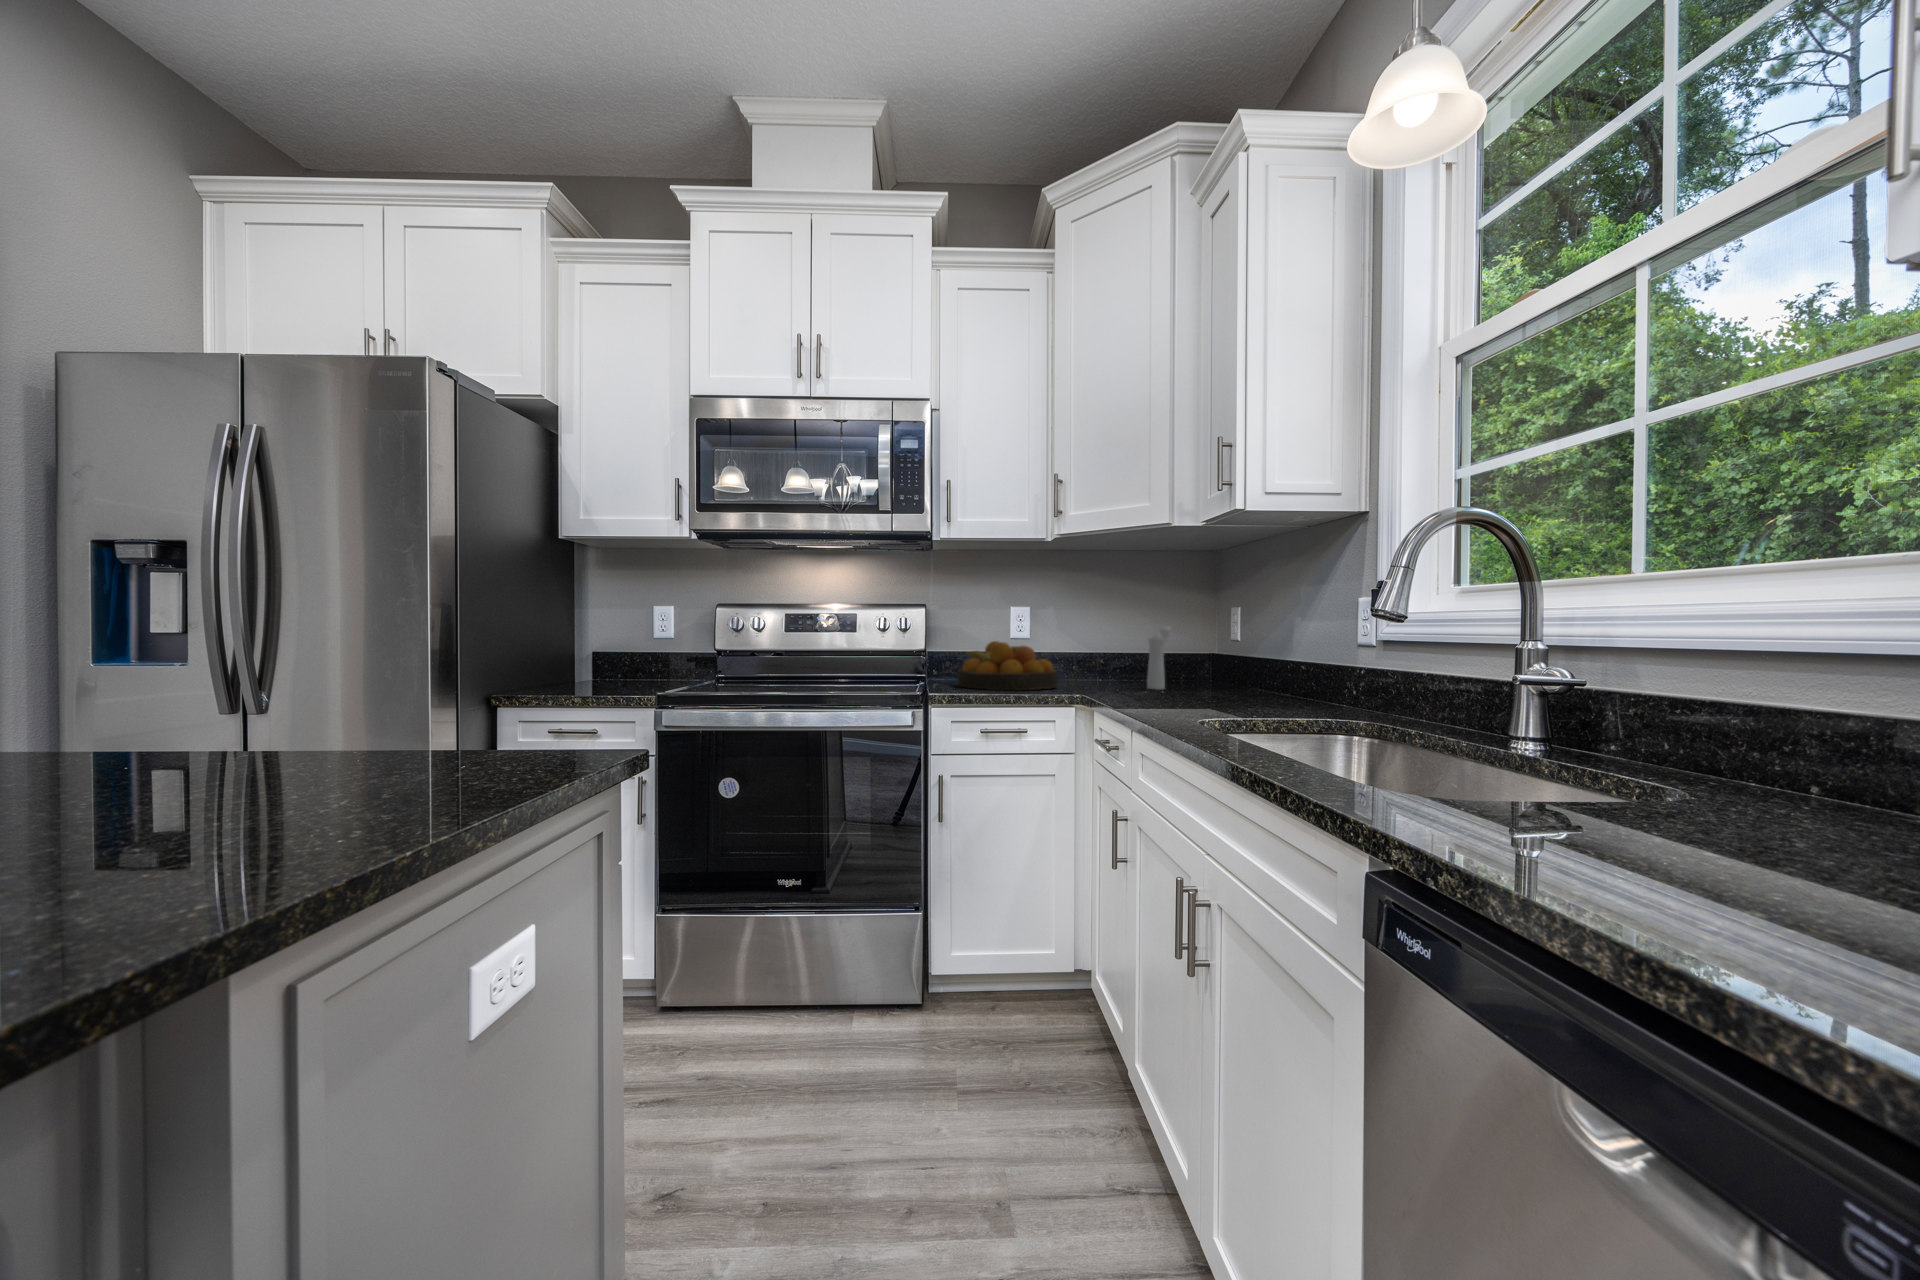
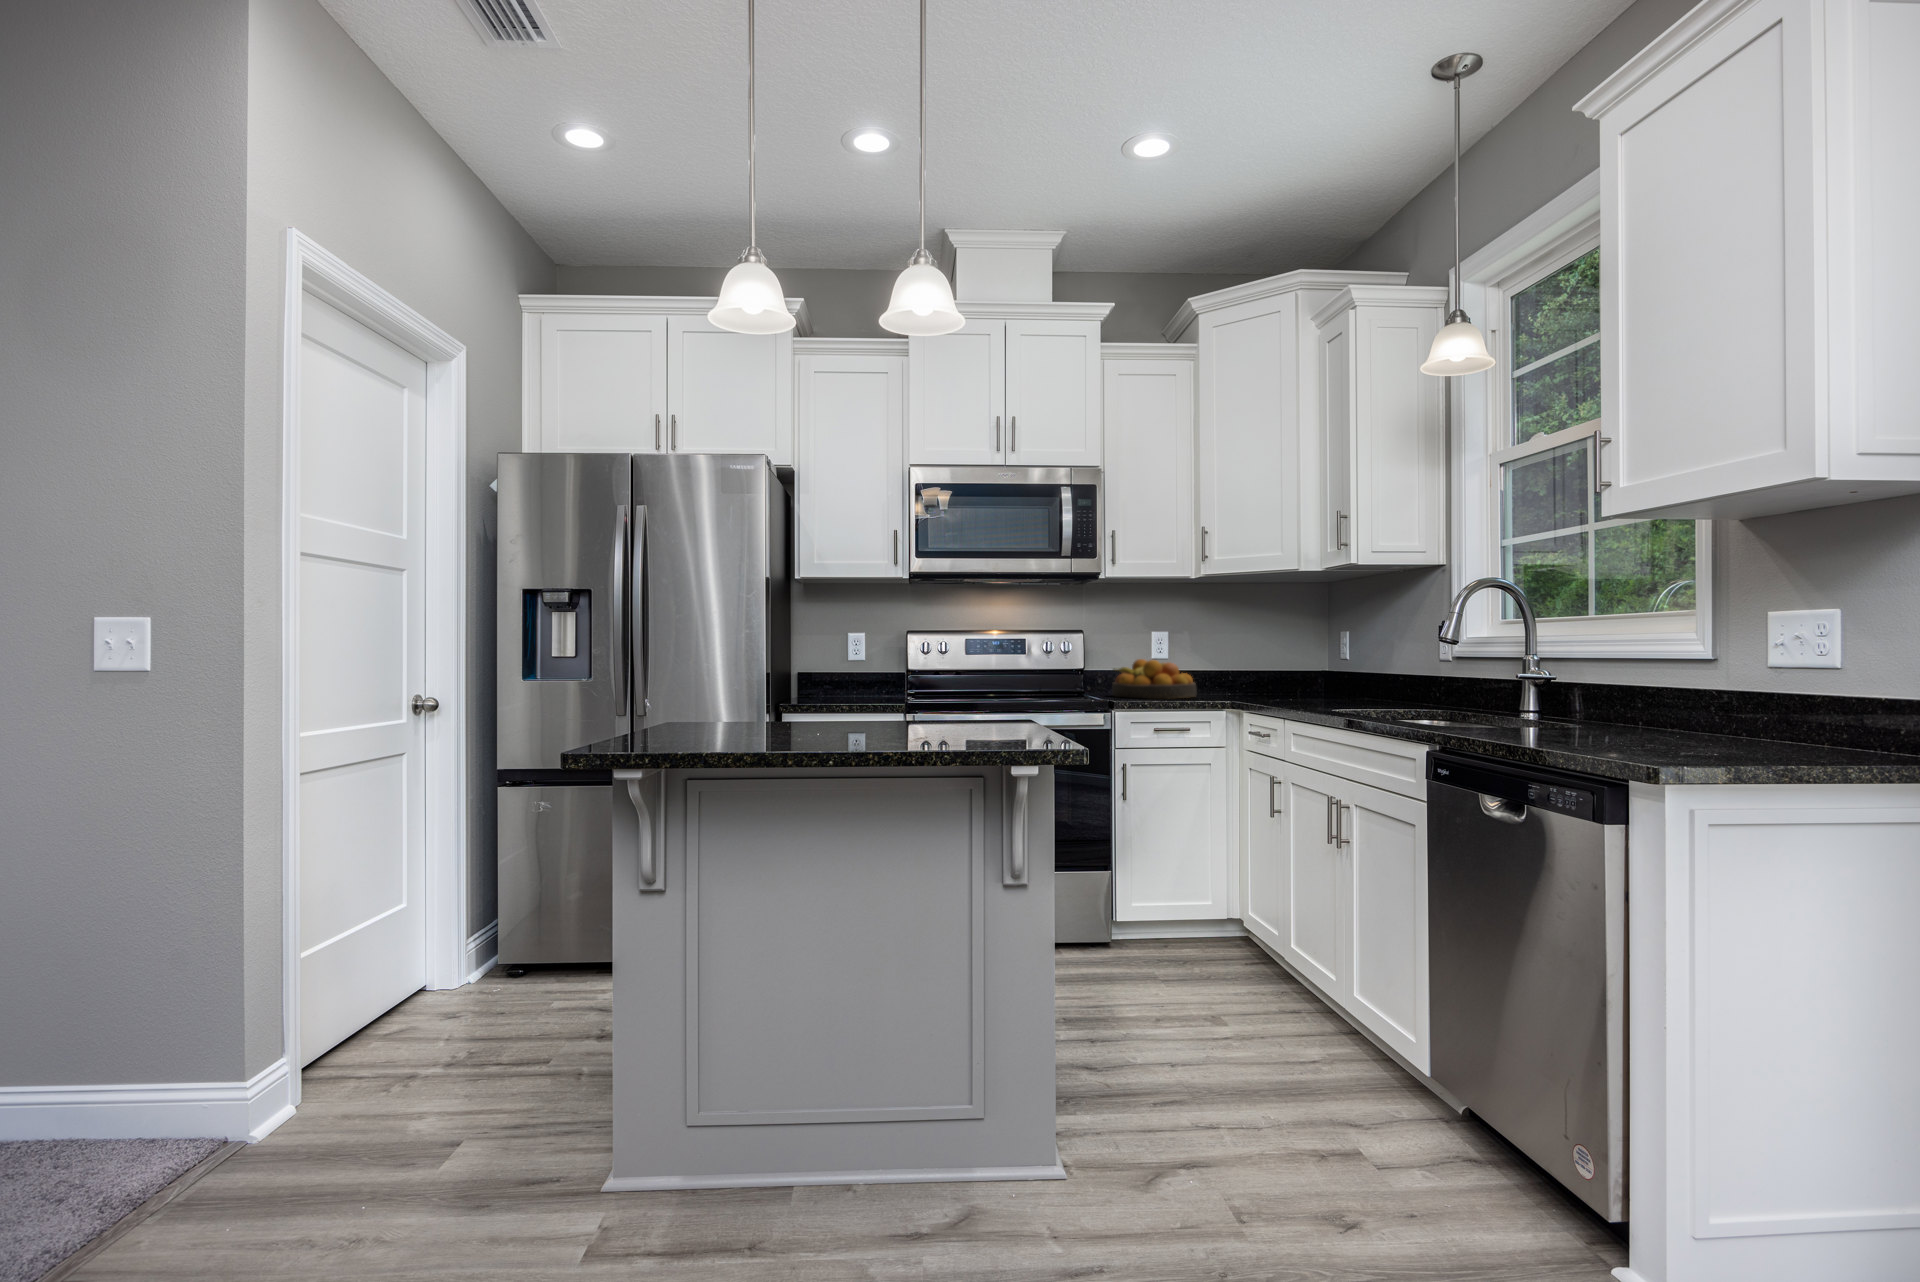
pepper mill: present [1147,626,1171,690] -> none [1268,645,1286,697]

